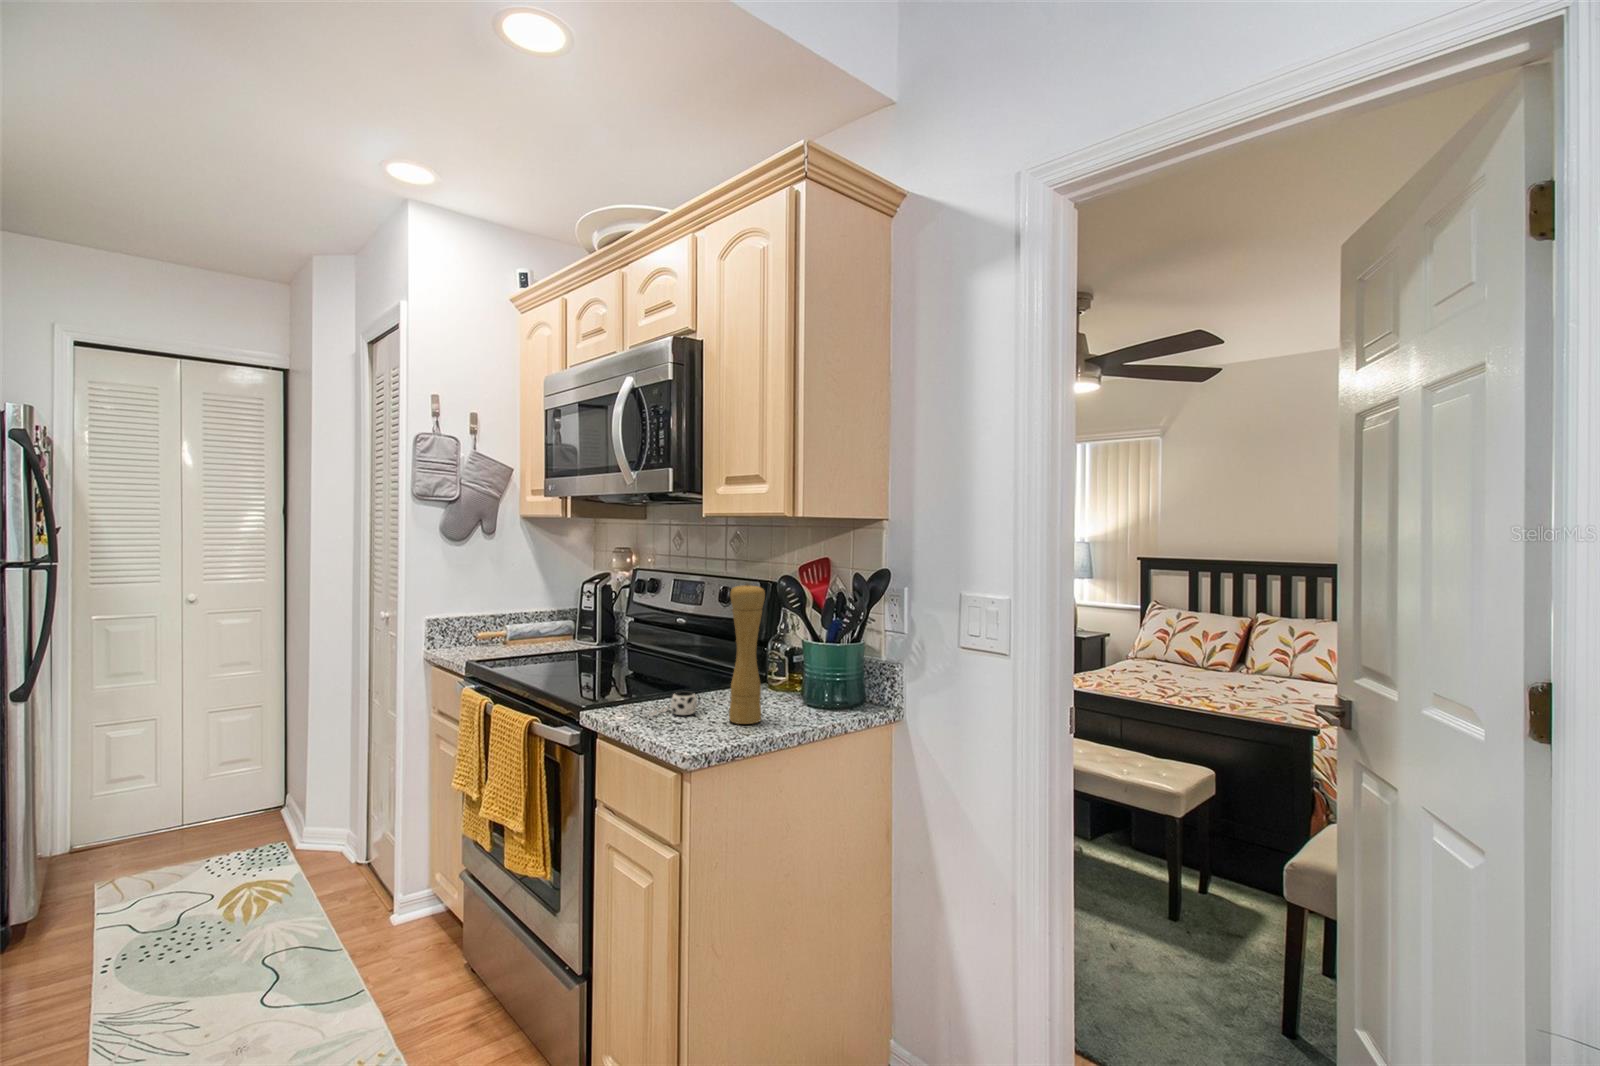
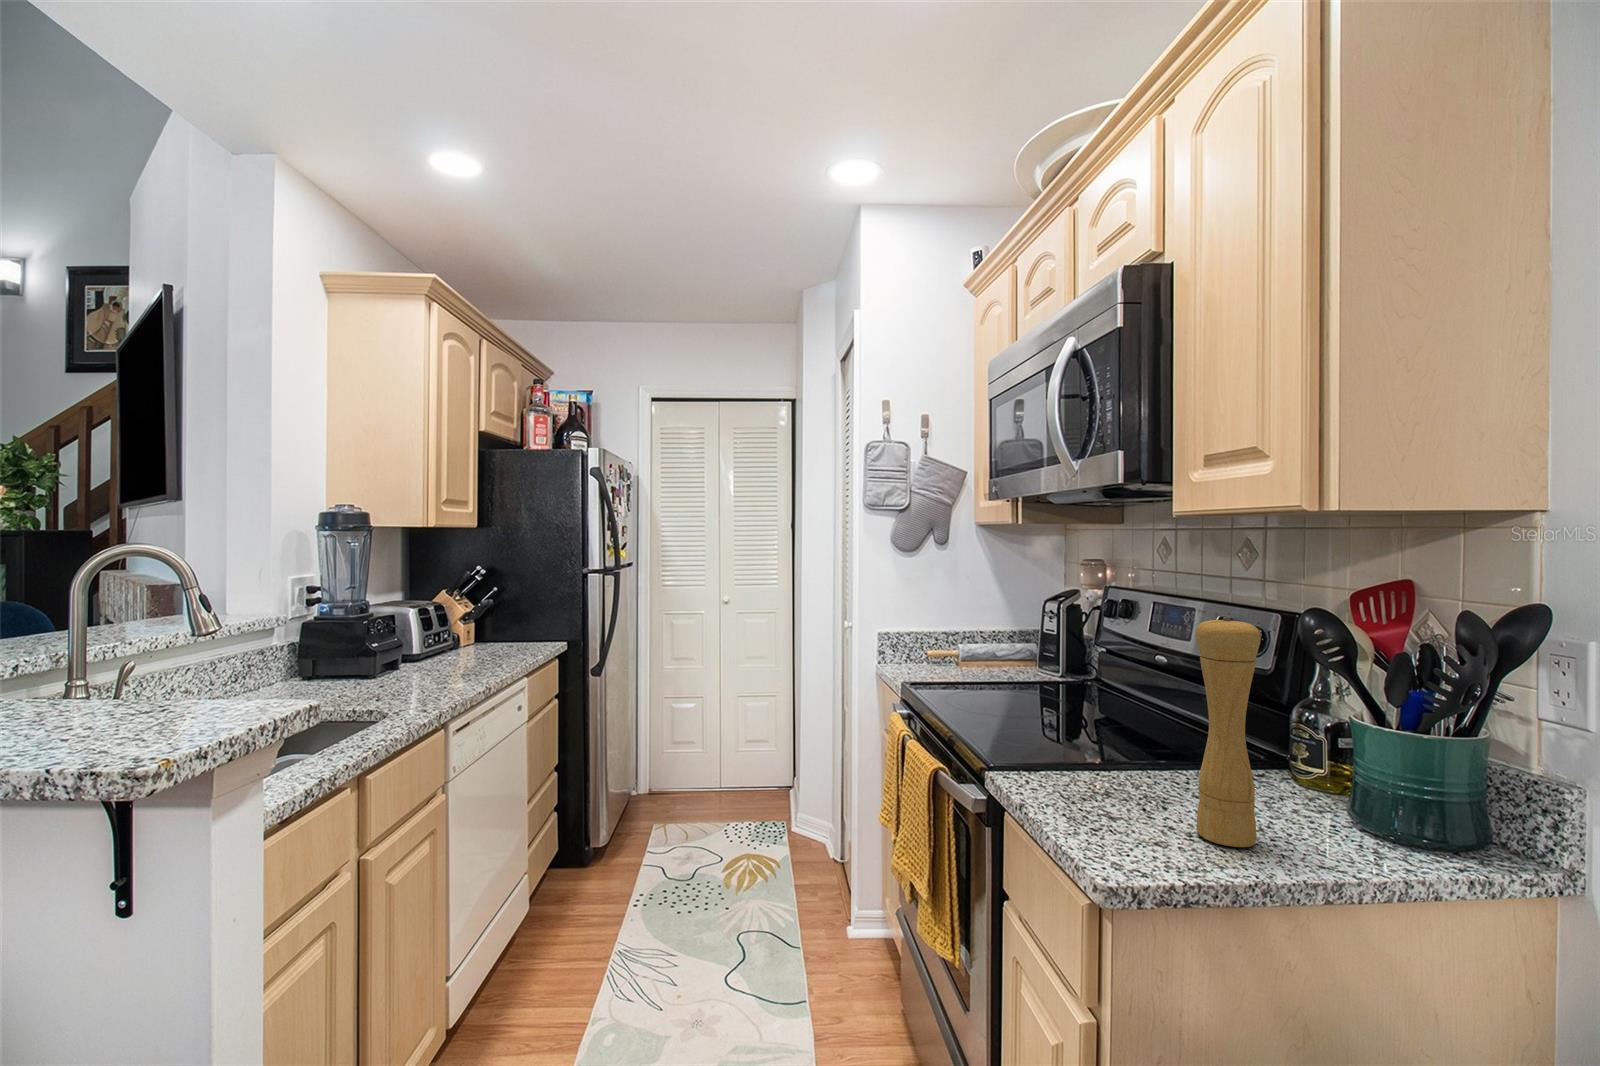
mug: present [650,692,700,715] -> none [1072,768,1155,805]

